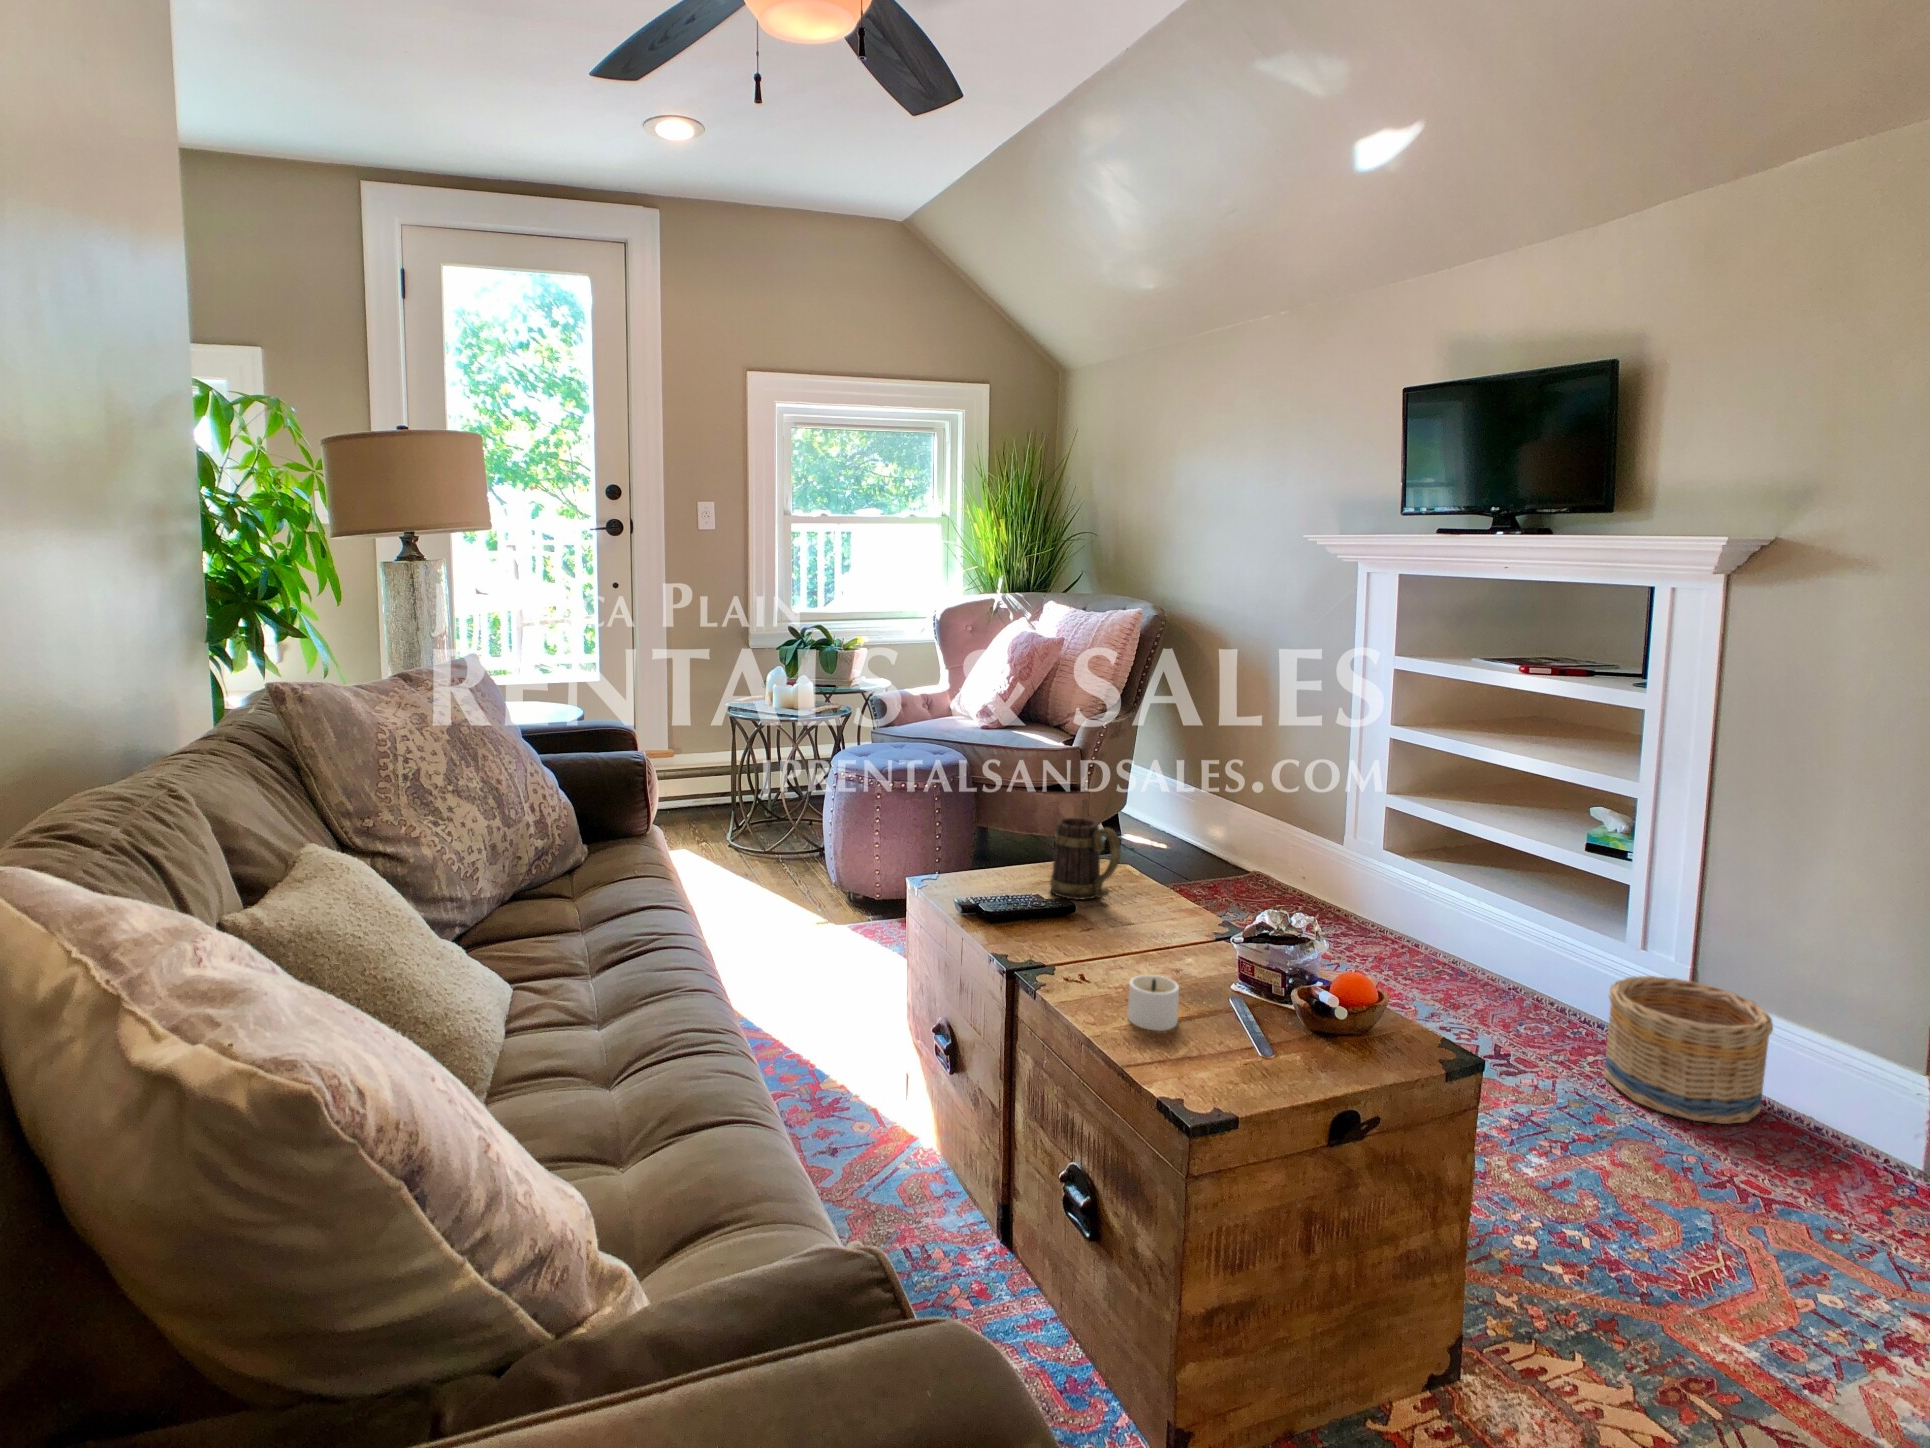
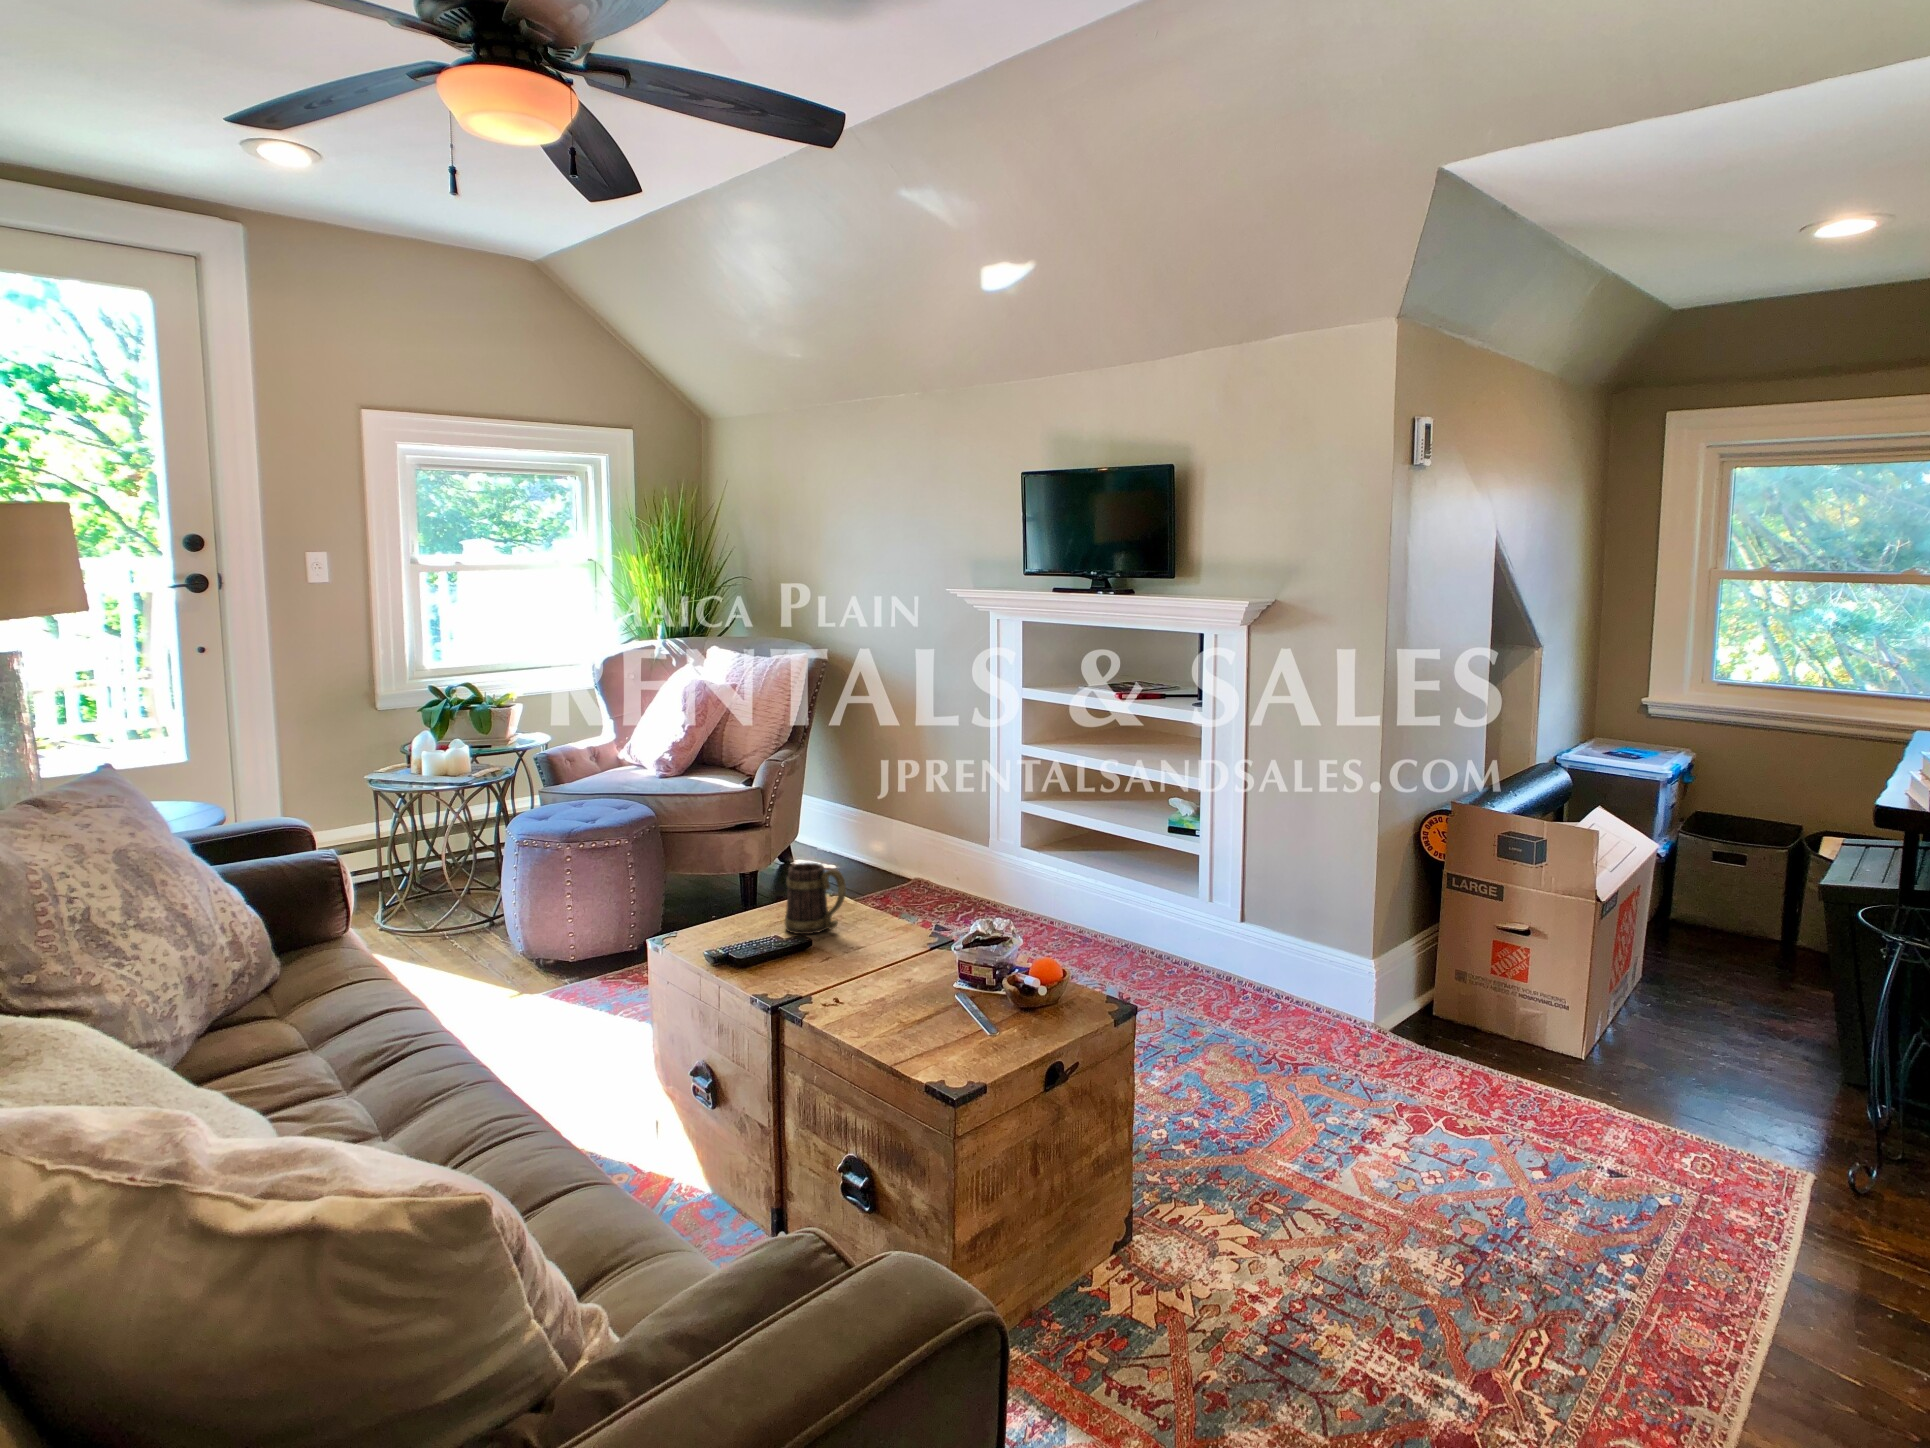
candle: present [1128,975,1179,1031] -> none [884,988,942,1033]
basket: present [1604,976,1773,1124] -> none [1190,919,1289,1020]

